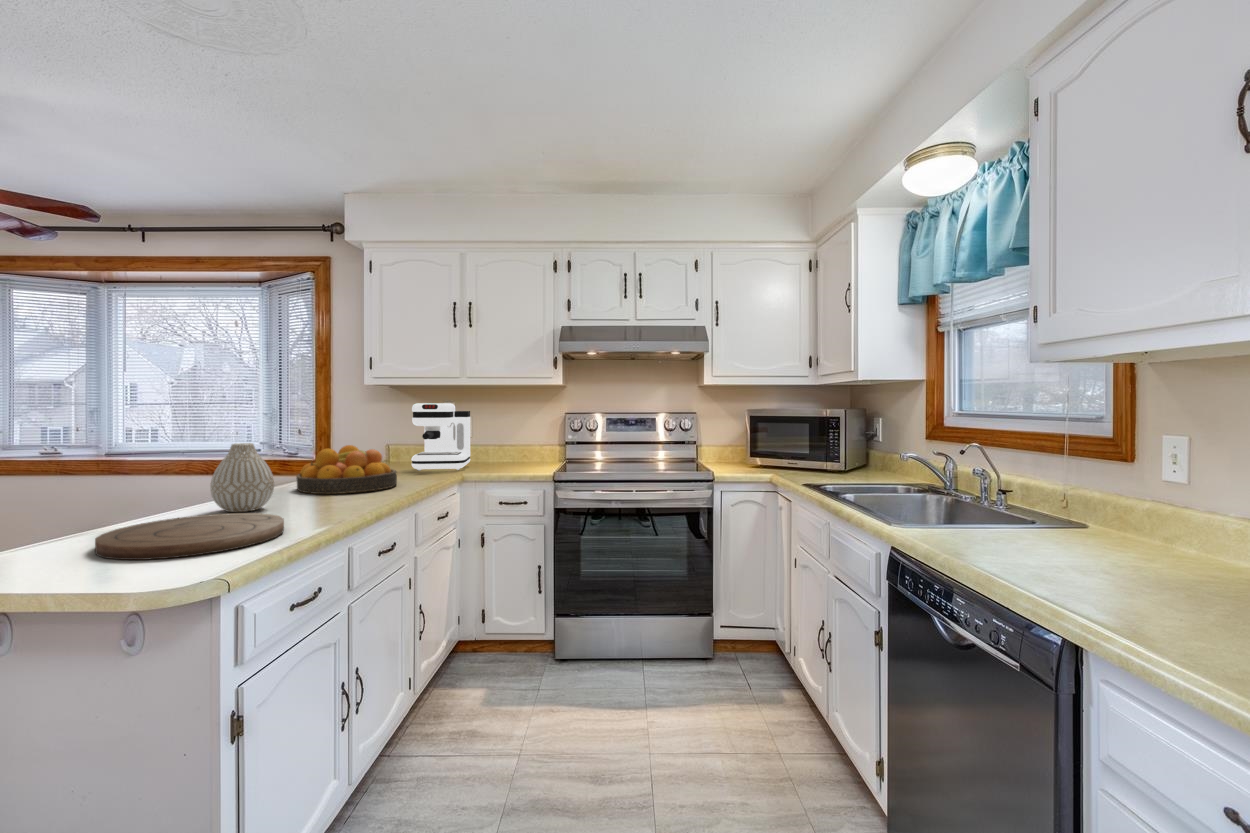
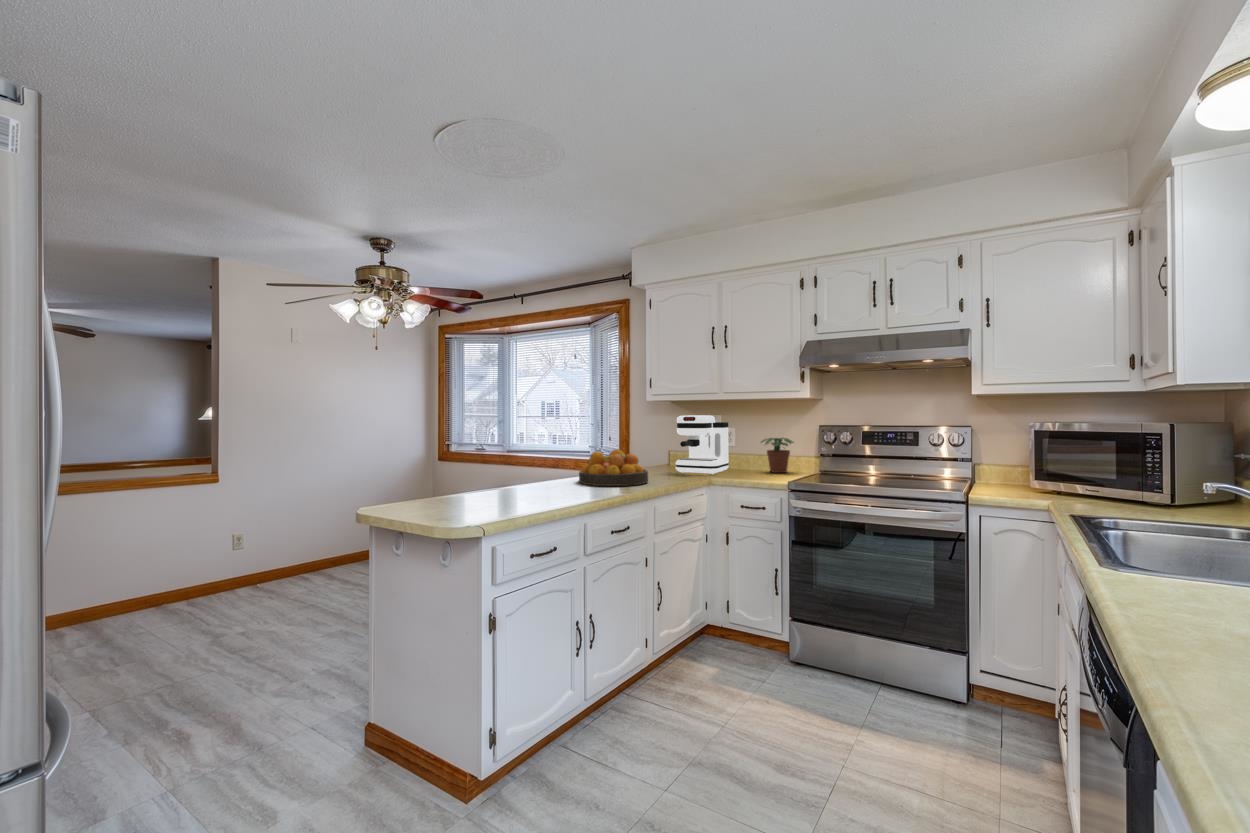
potted plant: none [503,427,538,464] -> present [761,438,793,473]
vase: present [210,443,274,512] -> none [516,446,553,492]
cutting board: present [95,513,284,560] -> none [443,492,539,514]

